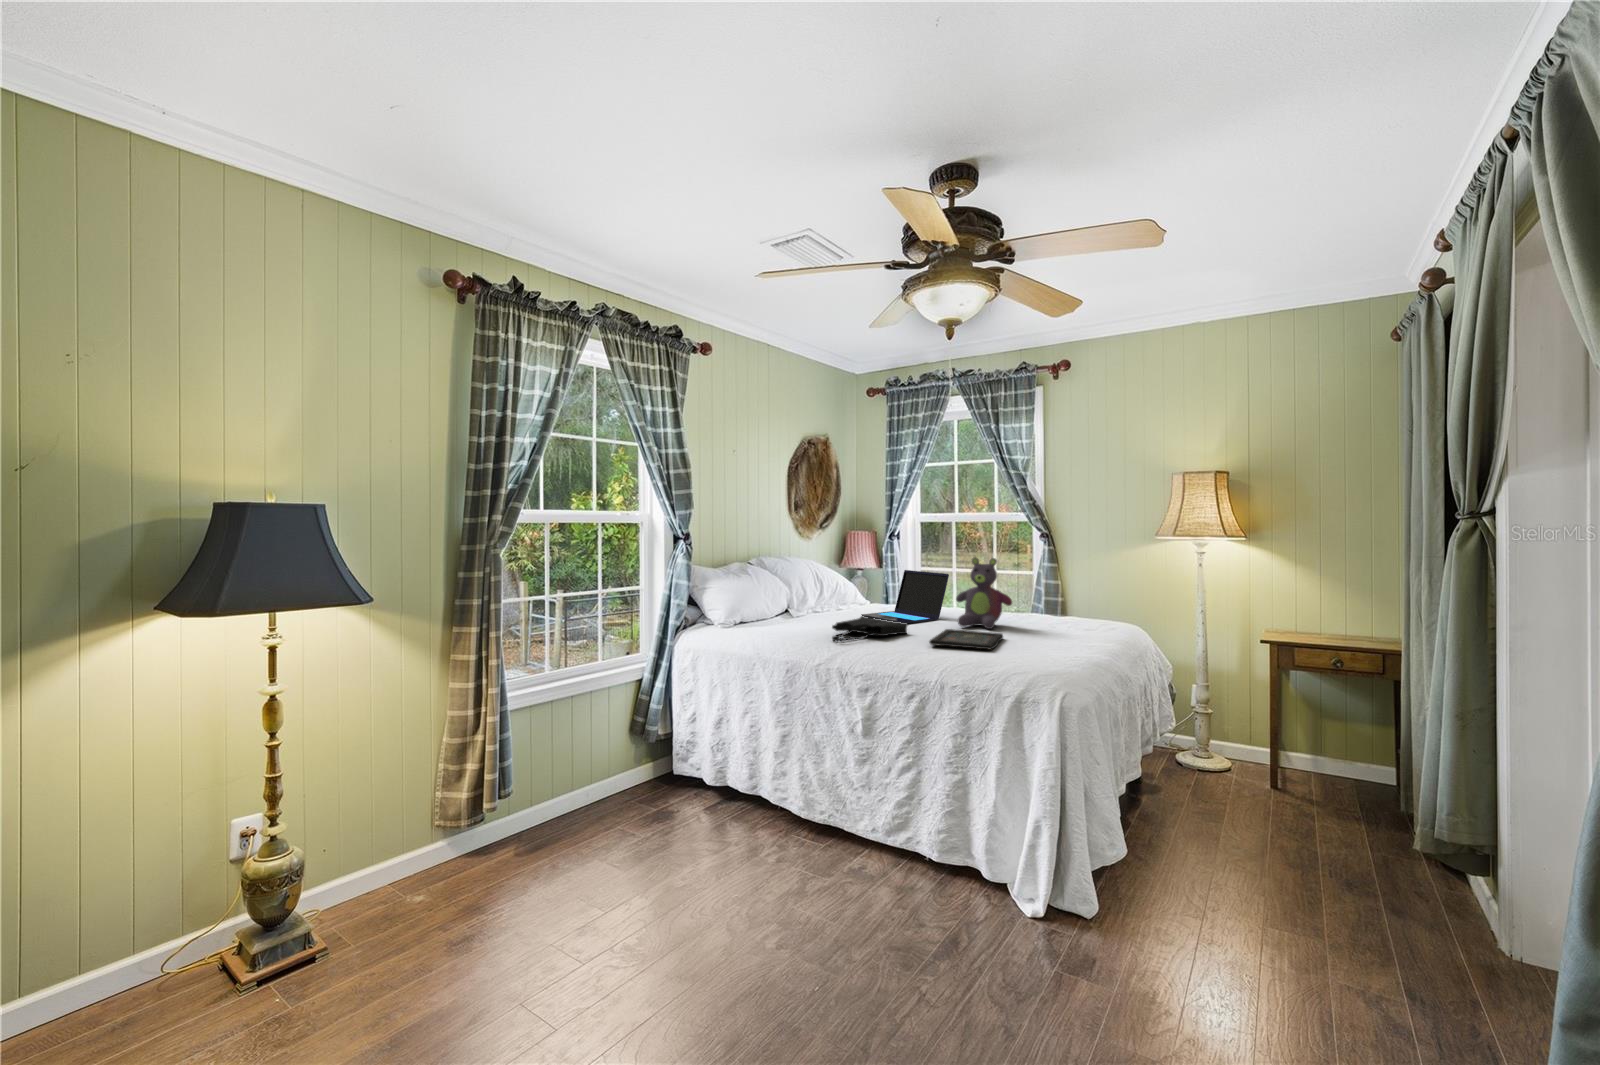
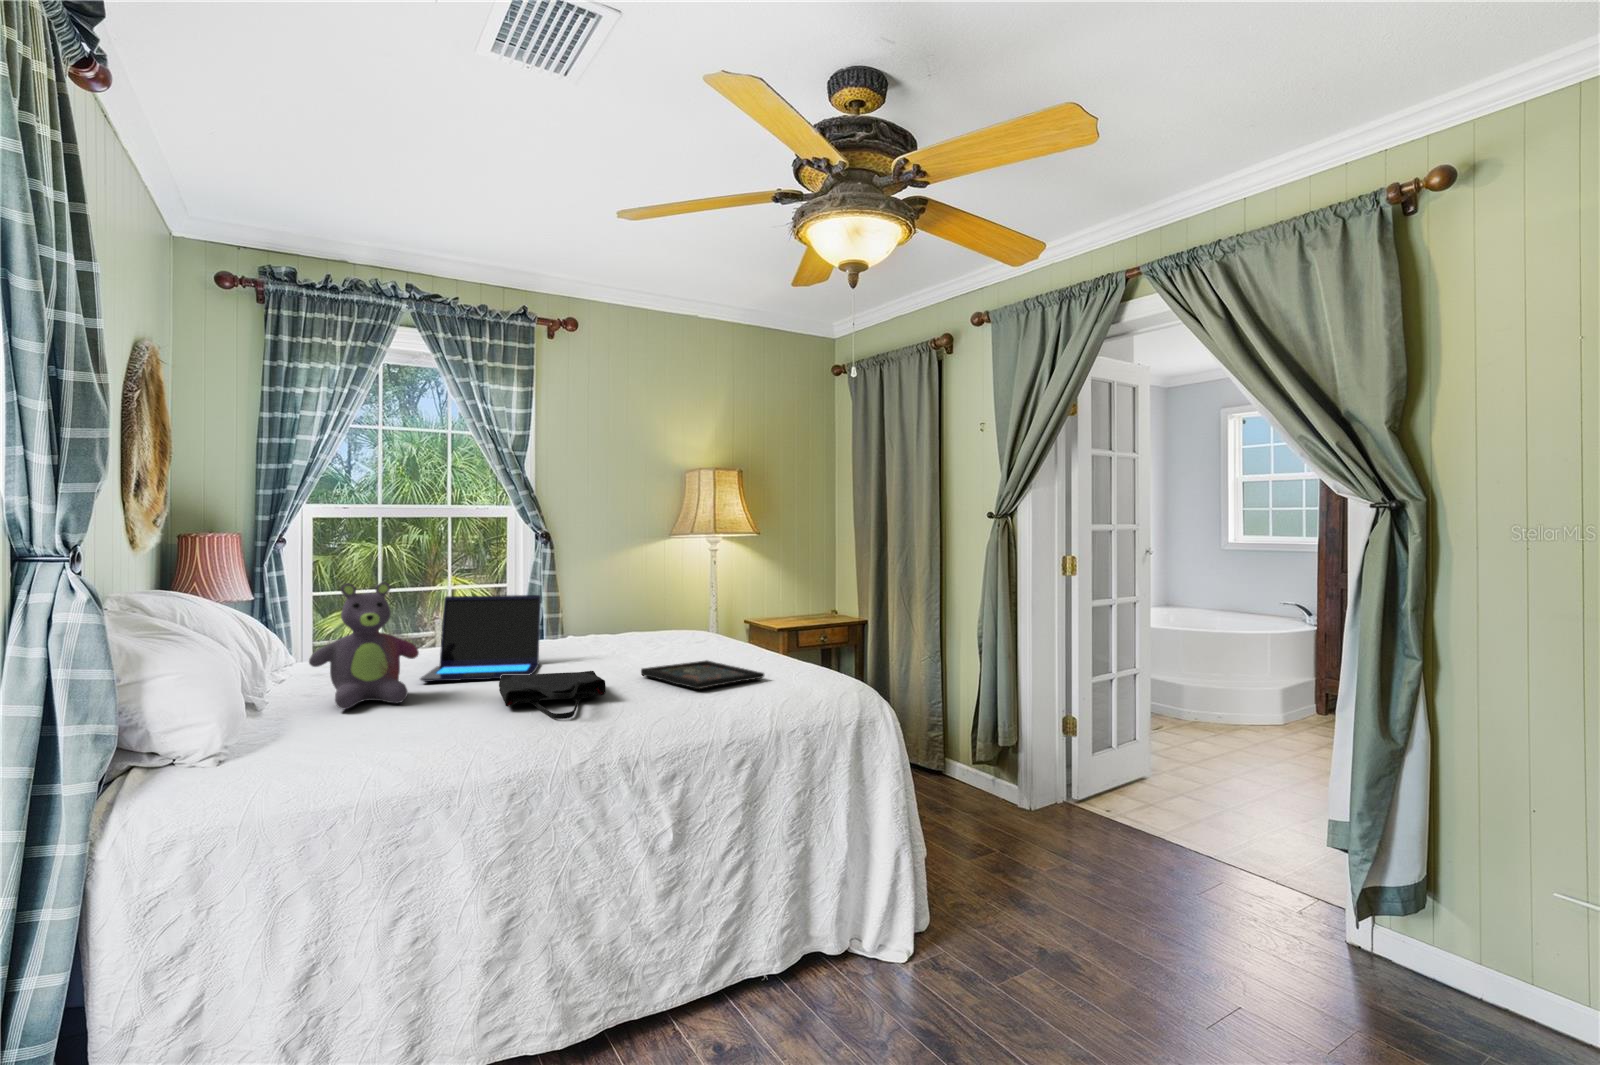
stuffed bear: present [956,558,1012,629] -> present [309,582,419,709]

